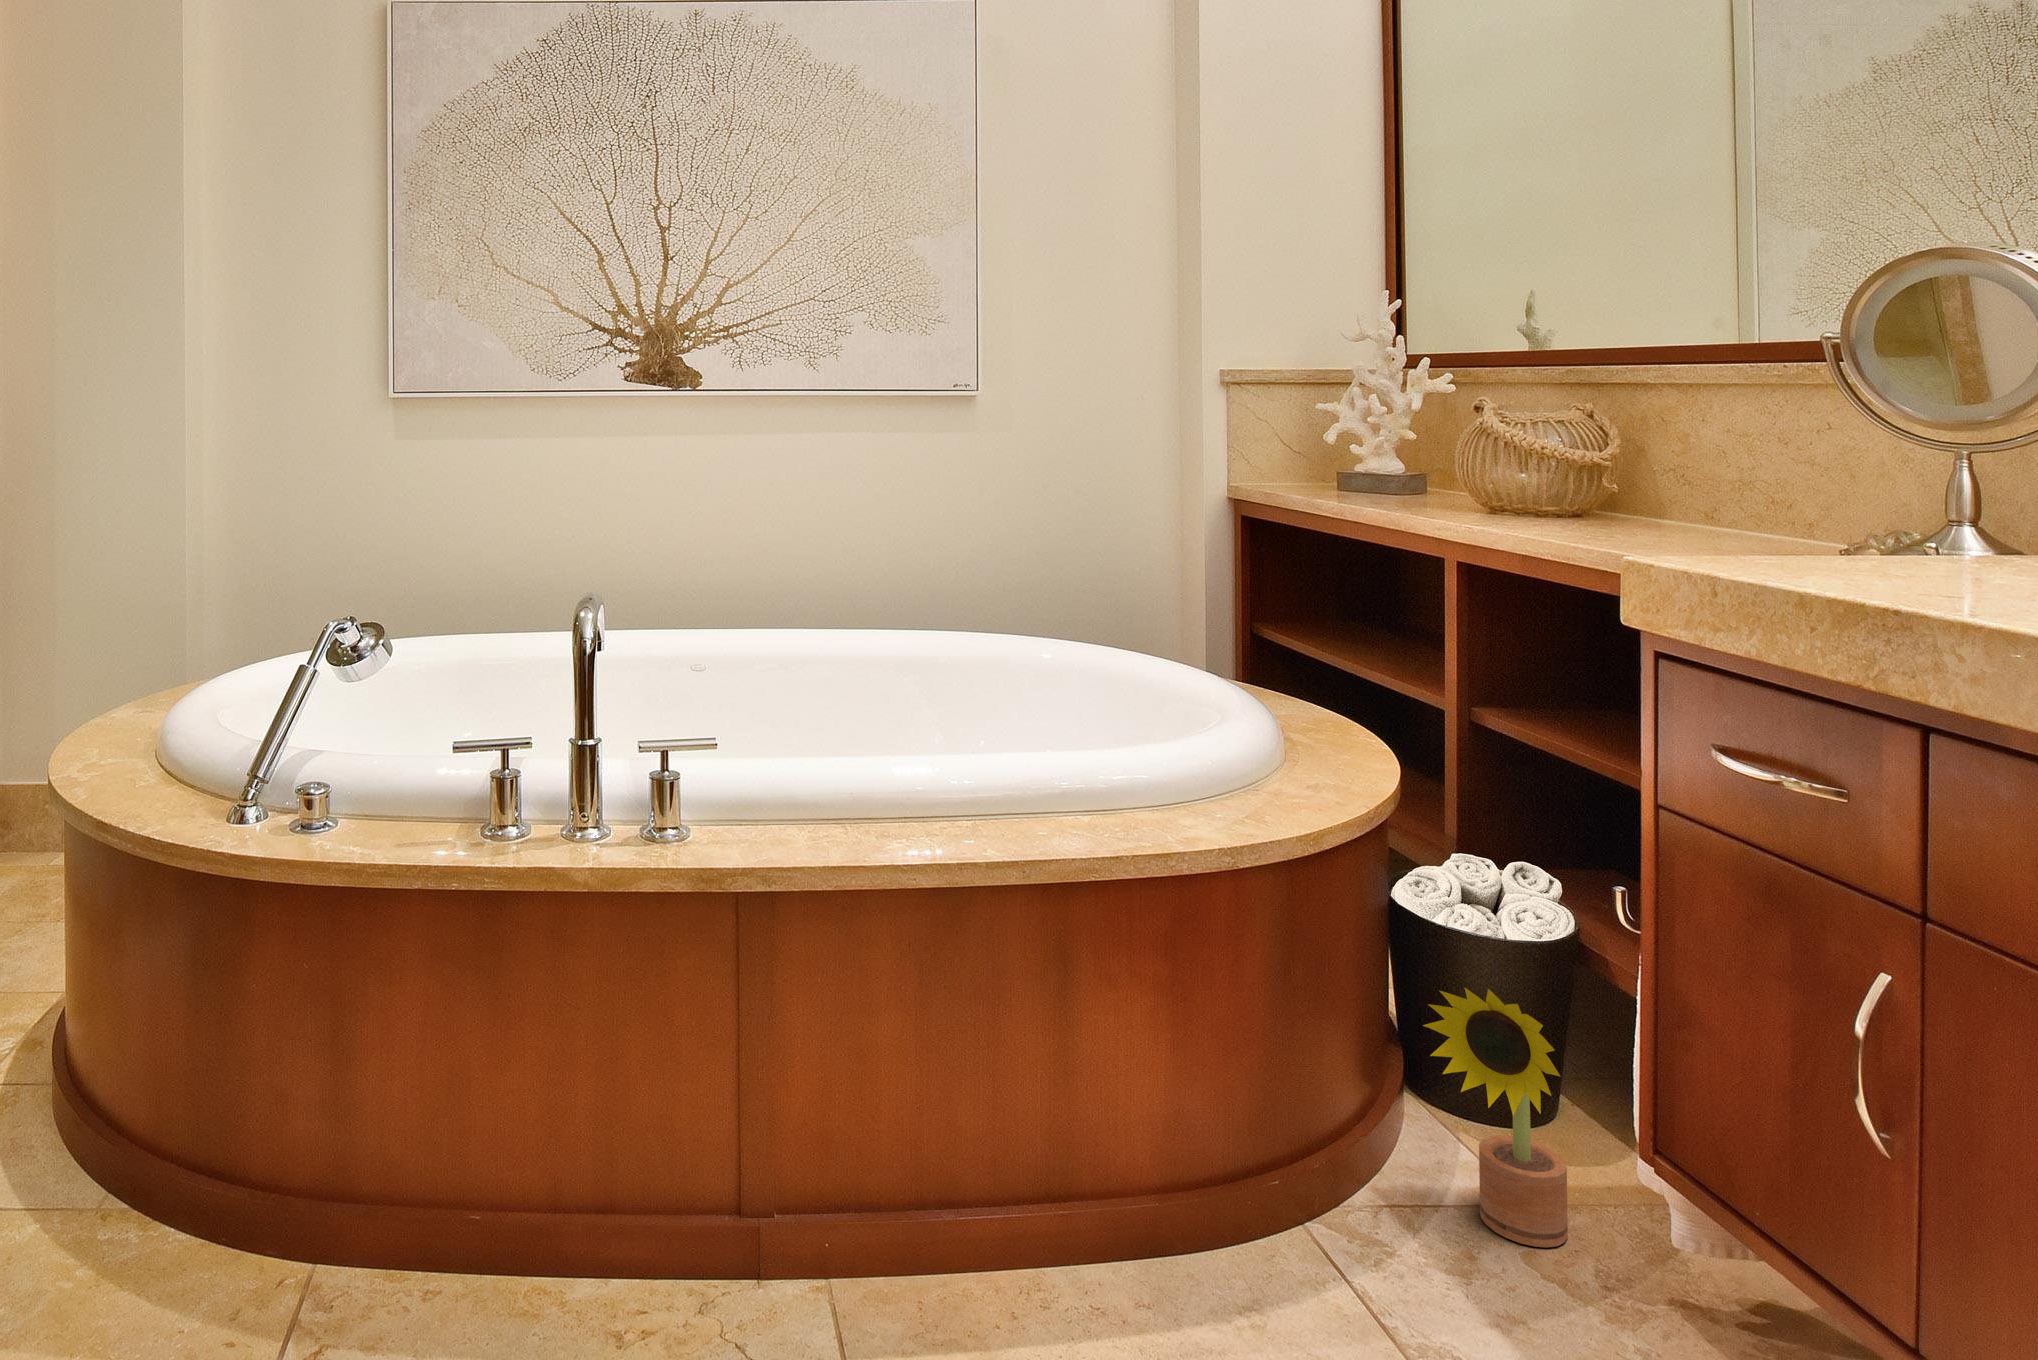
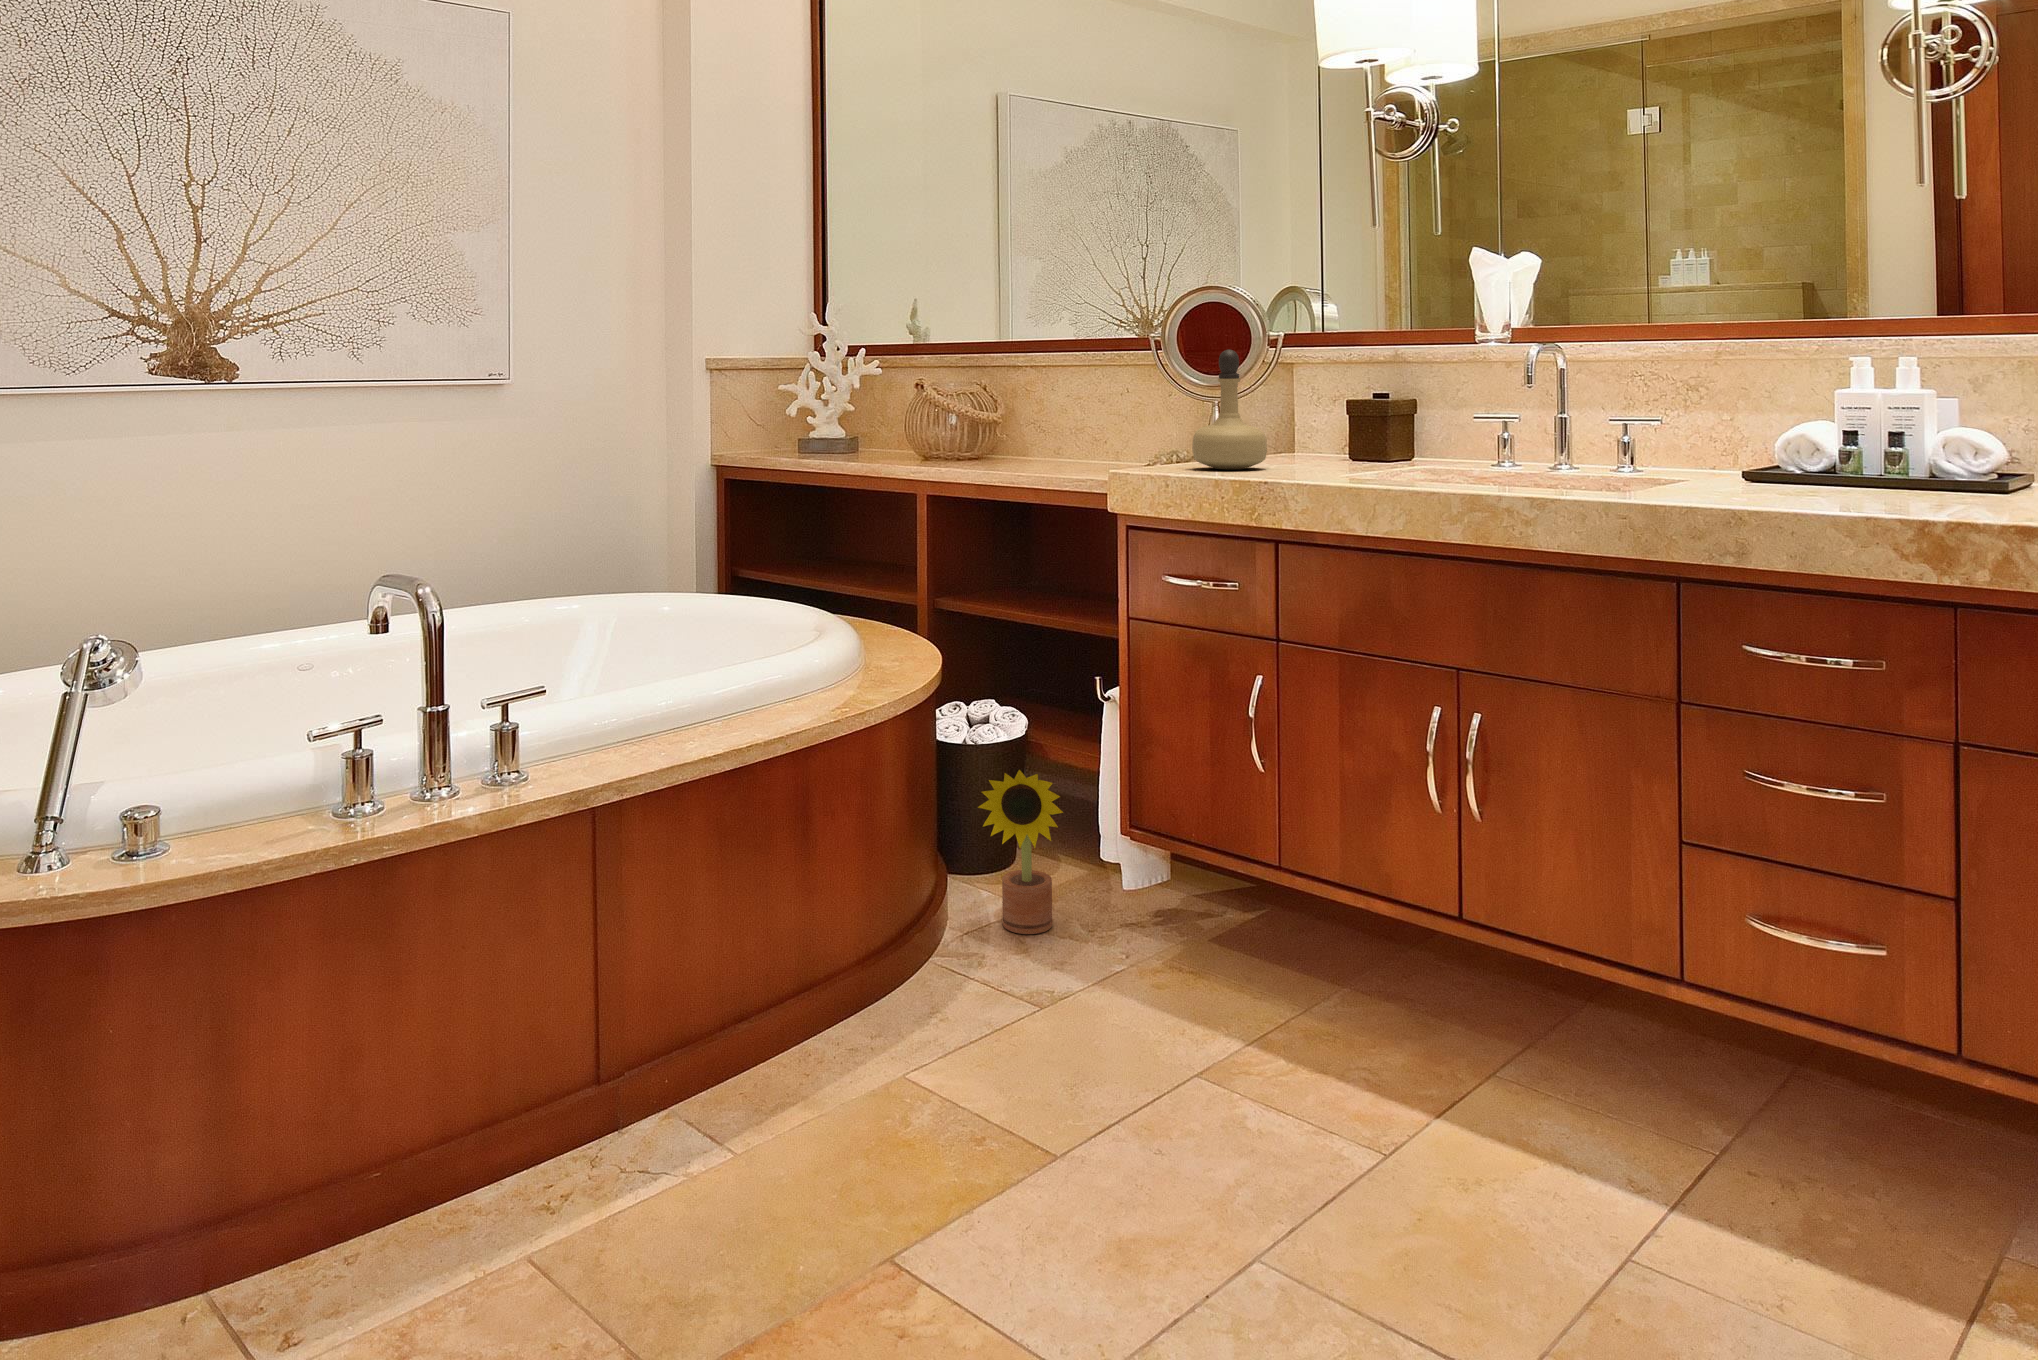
perfume bottle: none [1812,362,1985,574] -> present [1192,350,1267,469]

